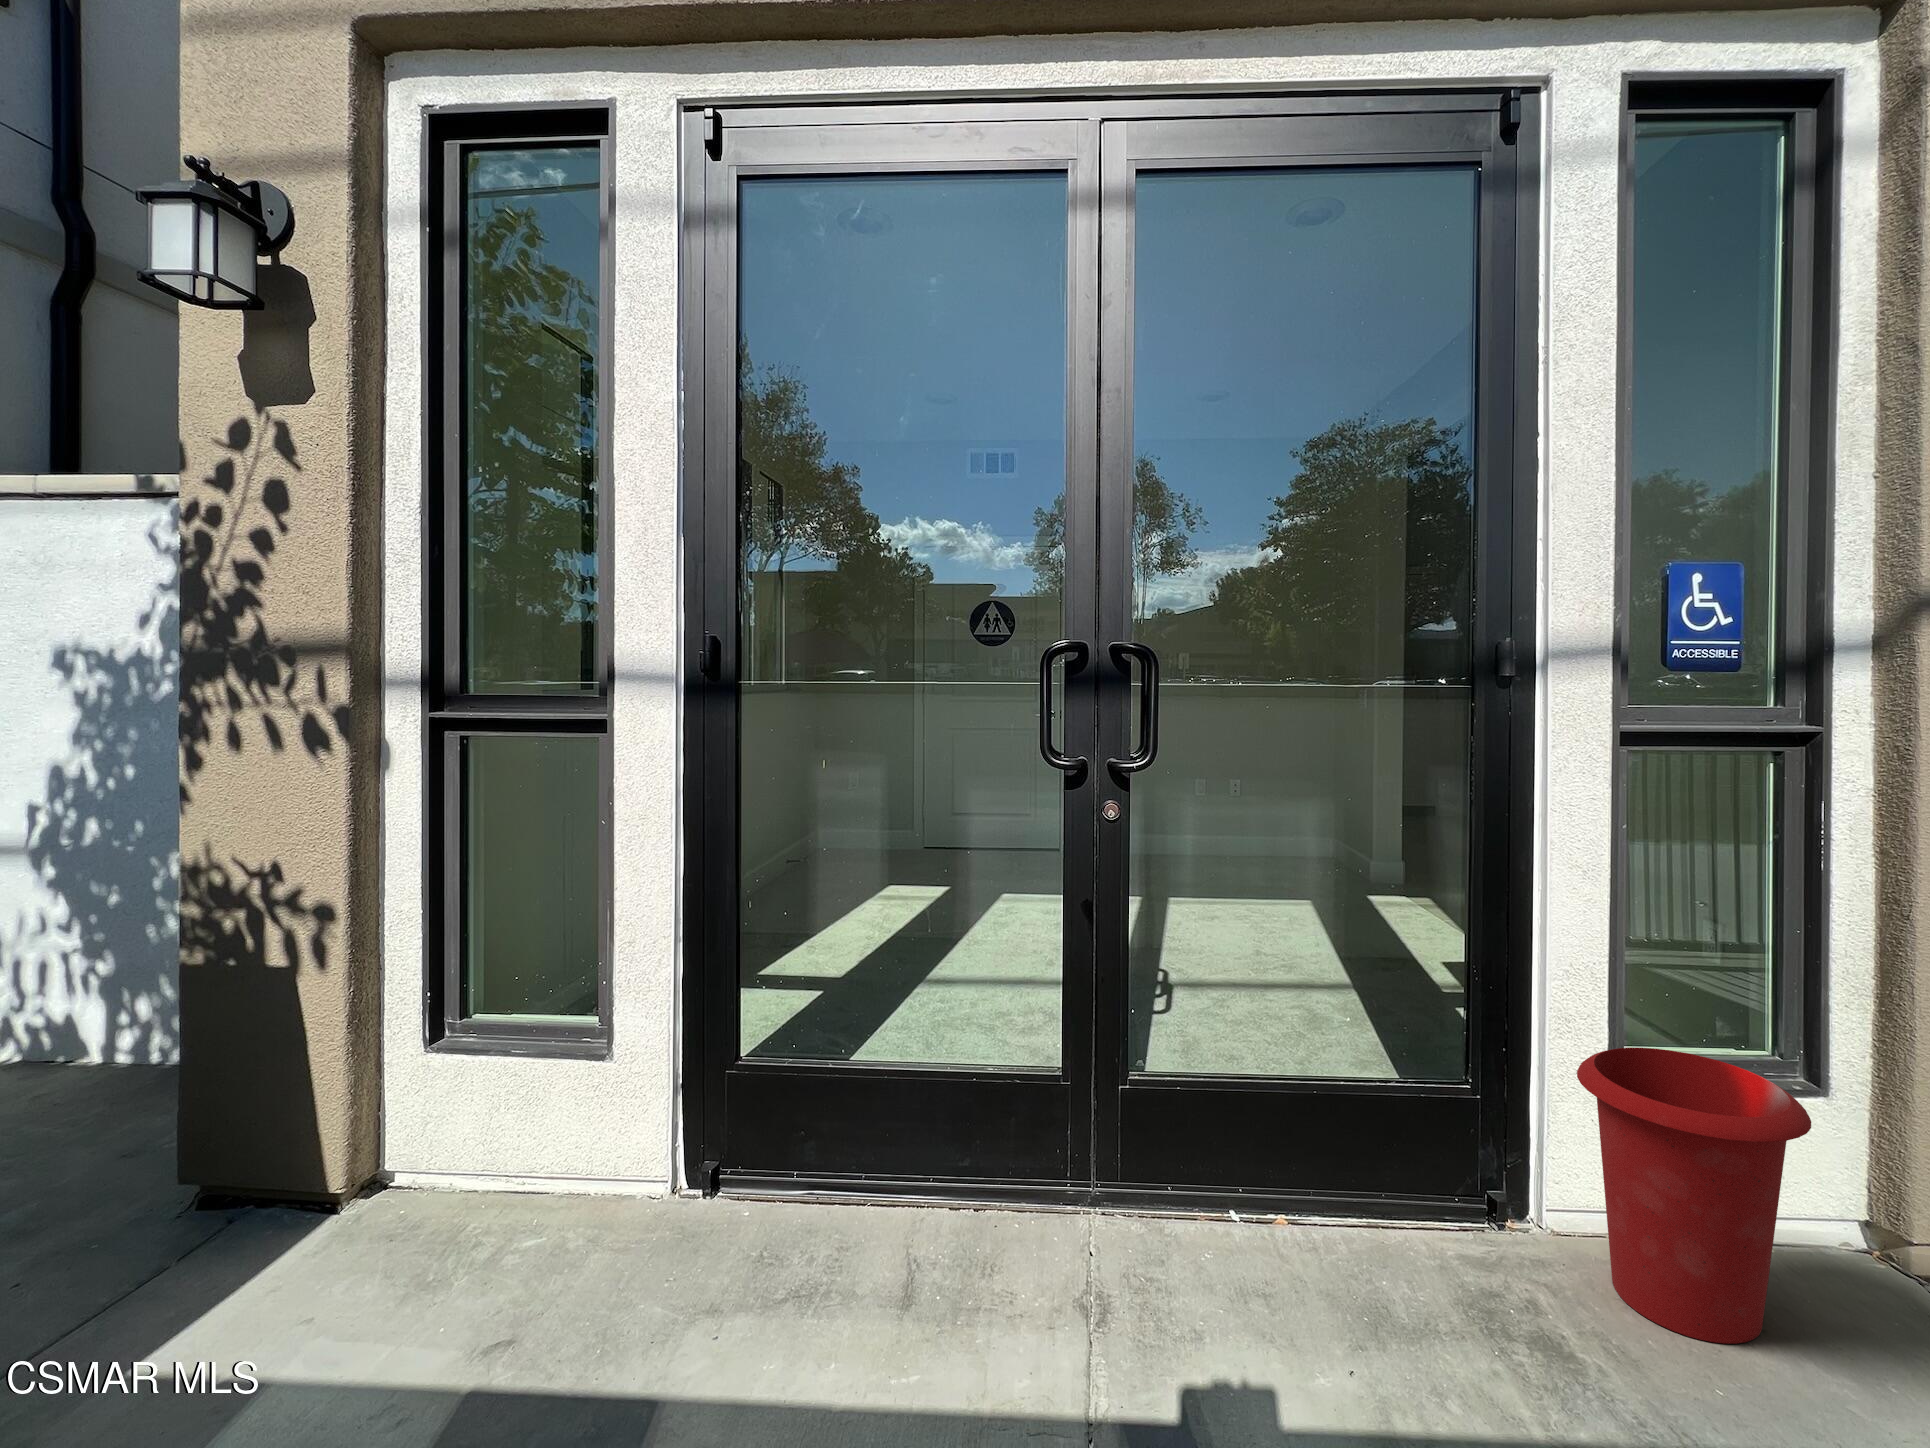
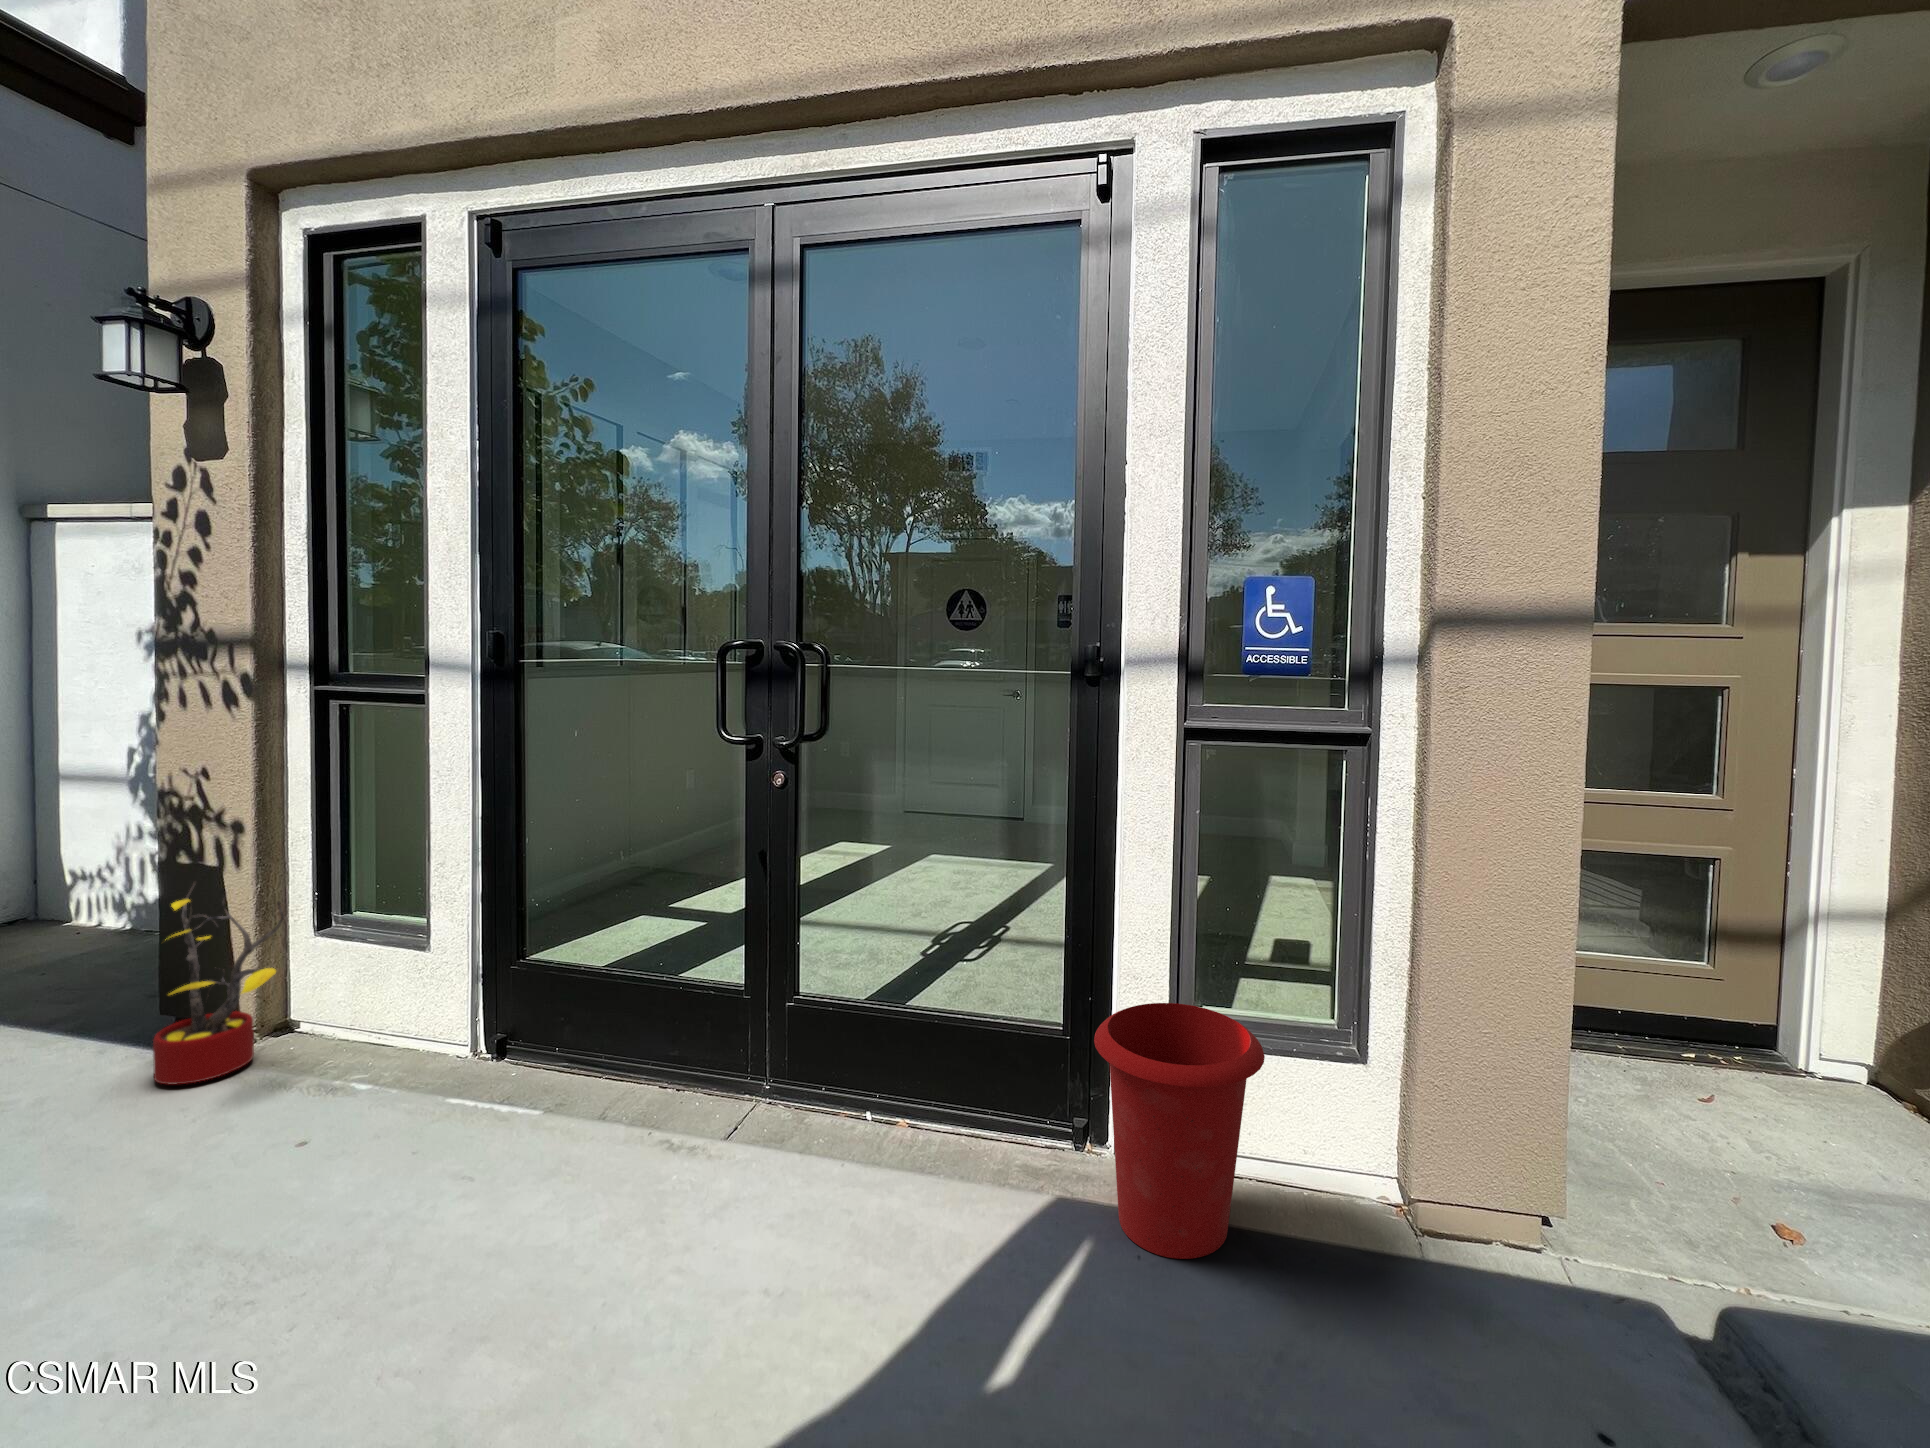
decorative plant: none [245,986,437,1277] -> present [153,882,284,1084]

